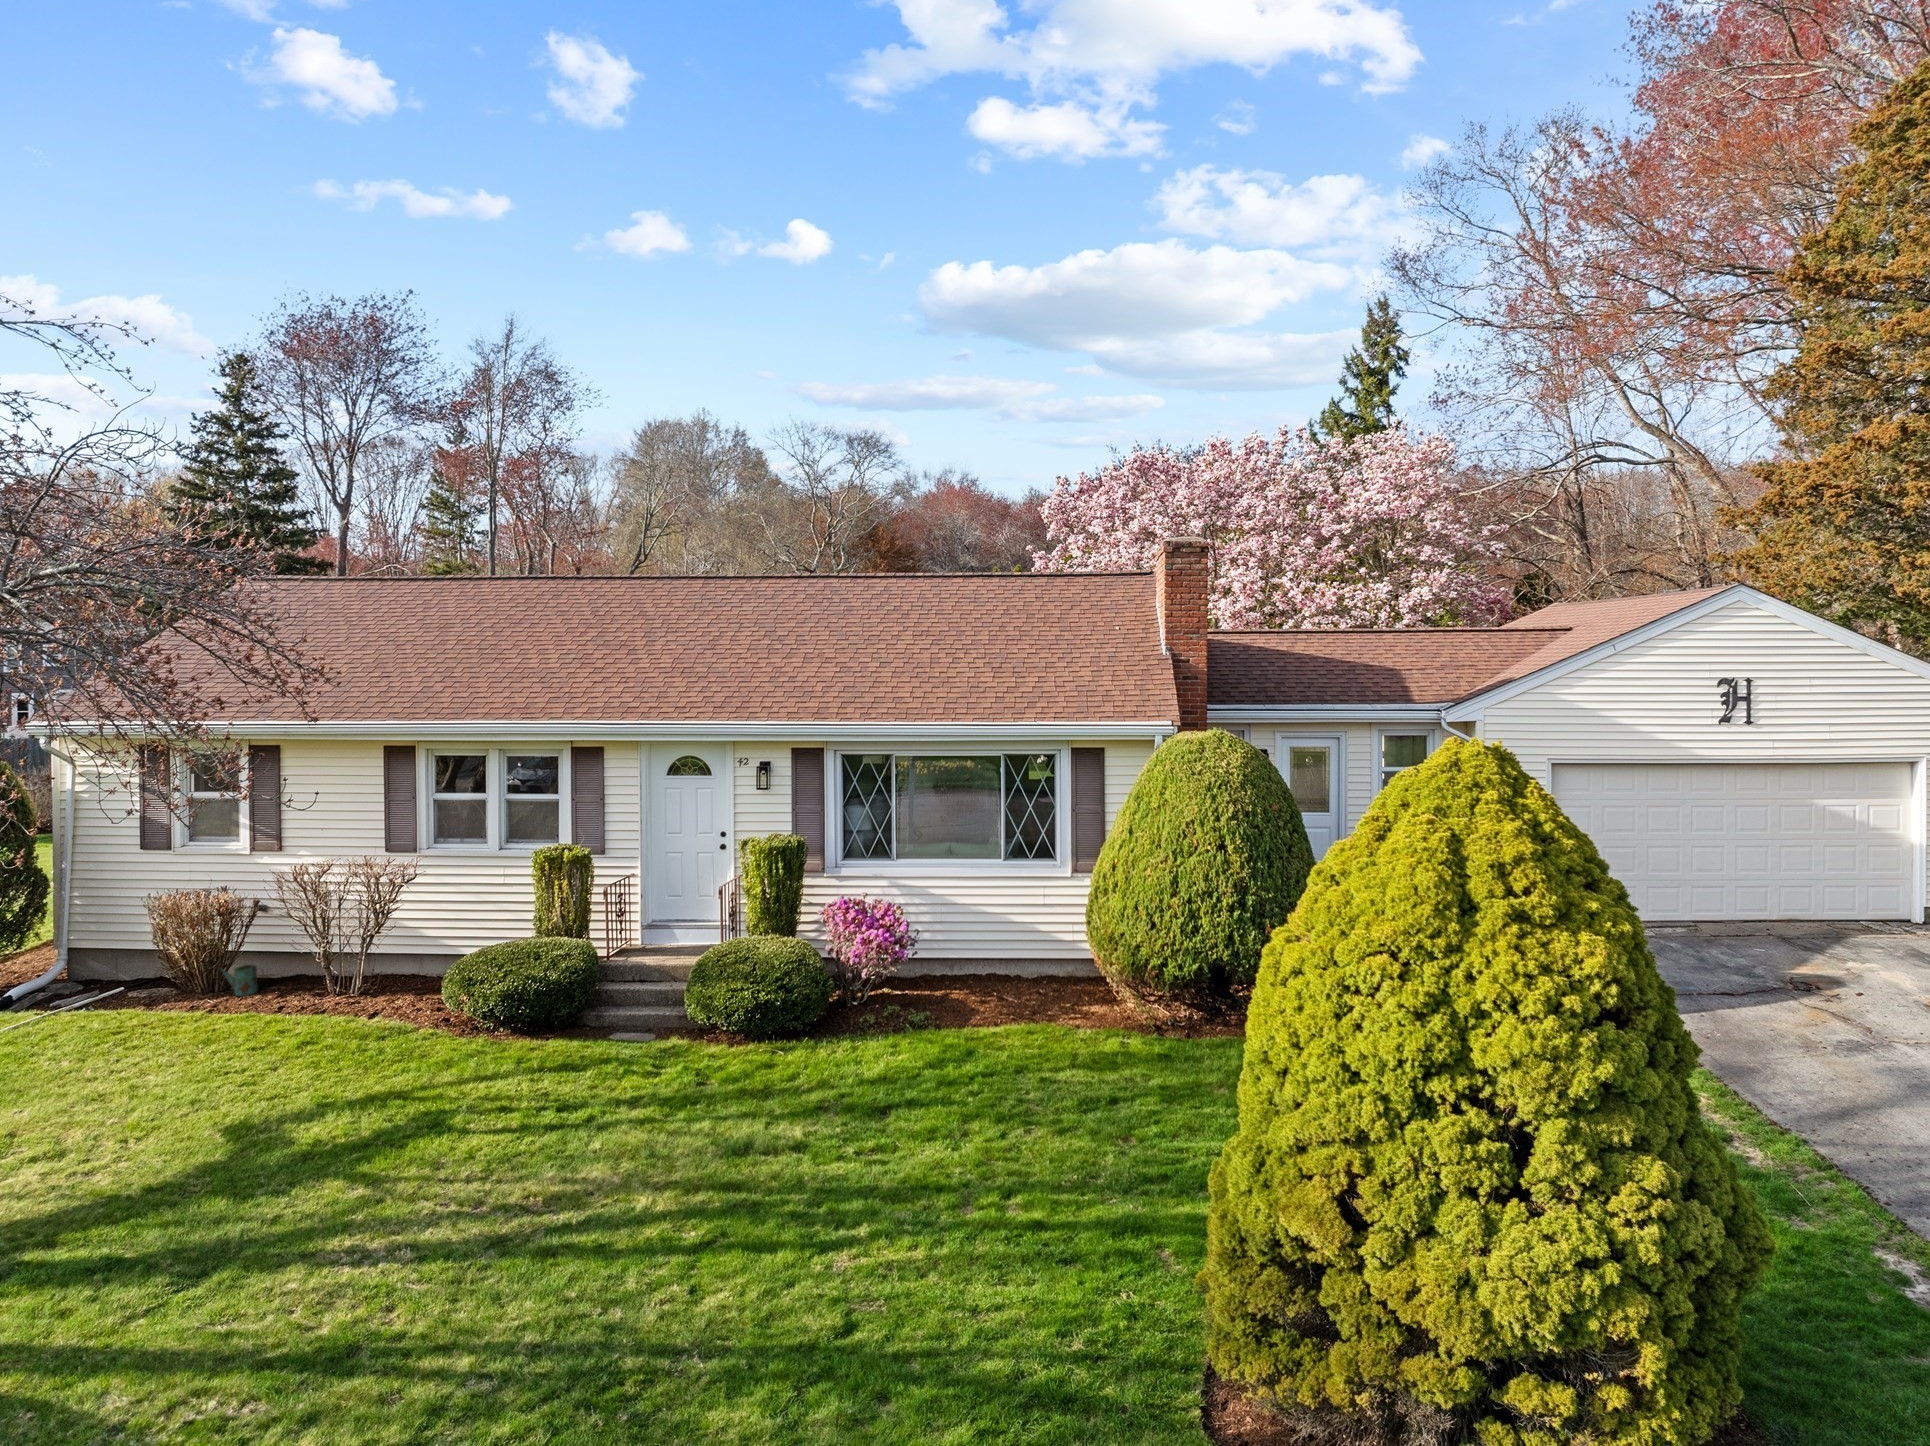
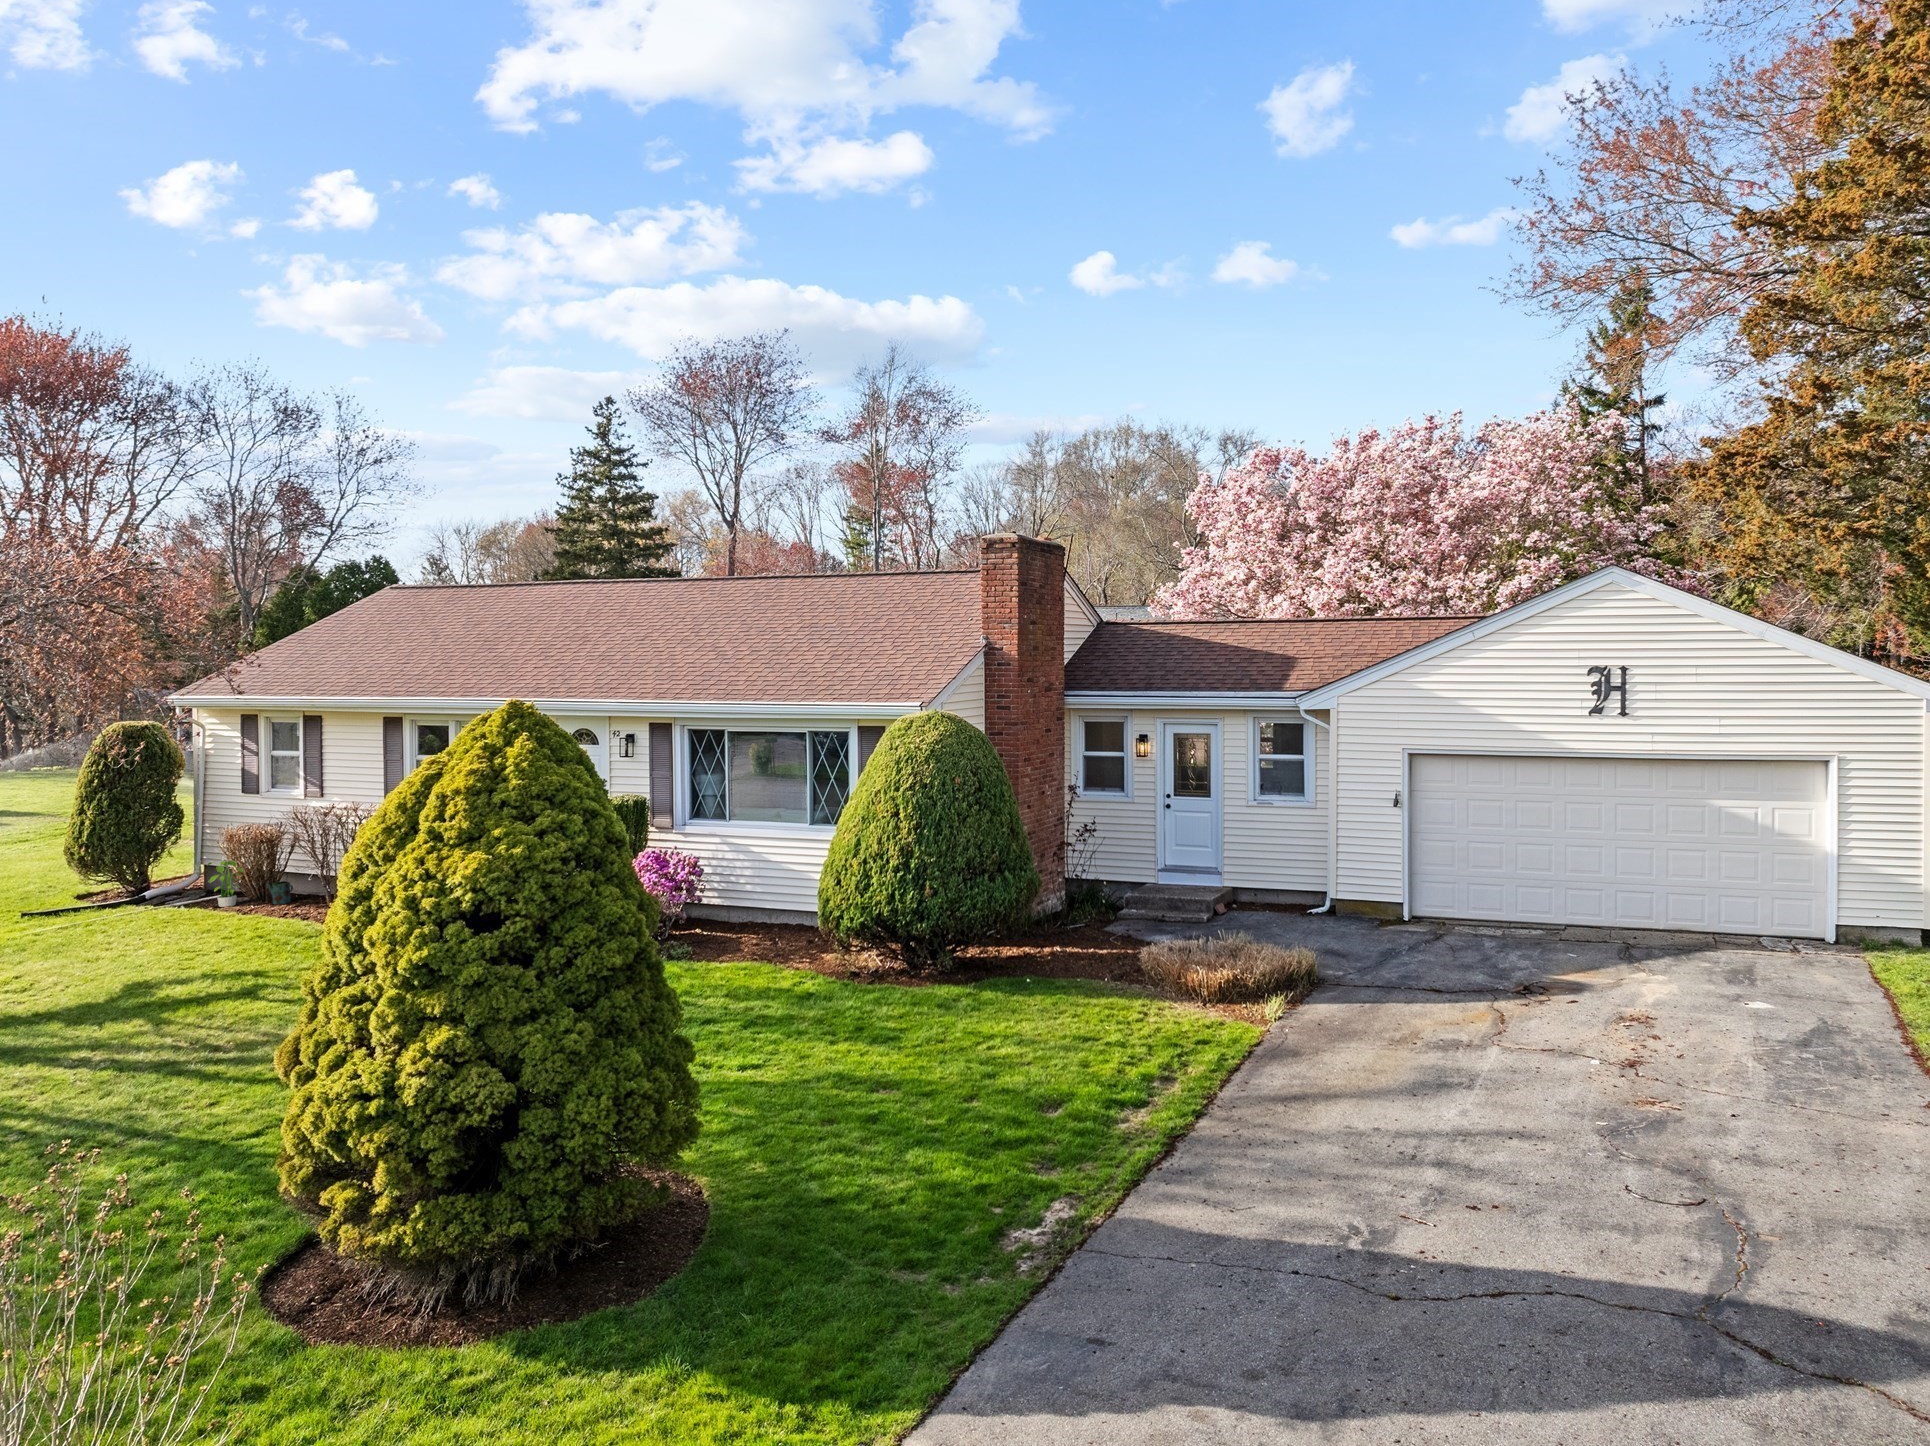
potted plant: none [137,940,191,1006] -> present [207,860,243,907]

